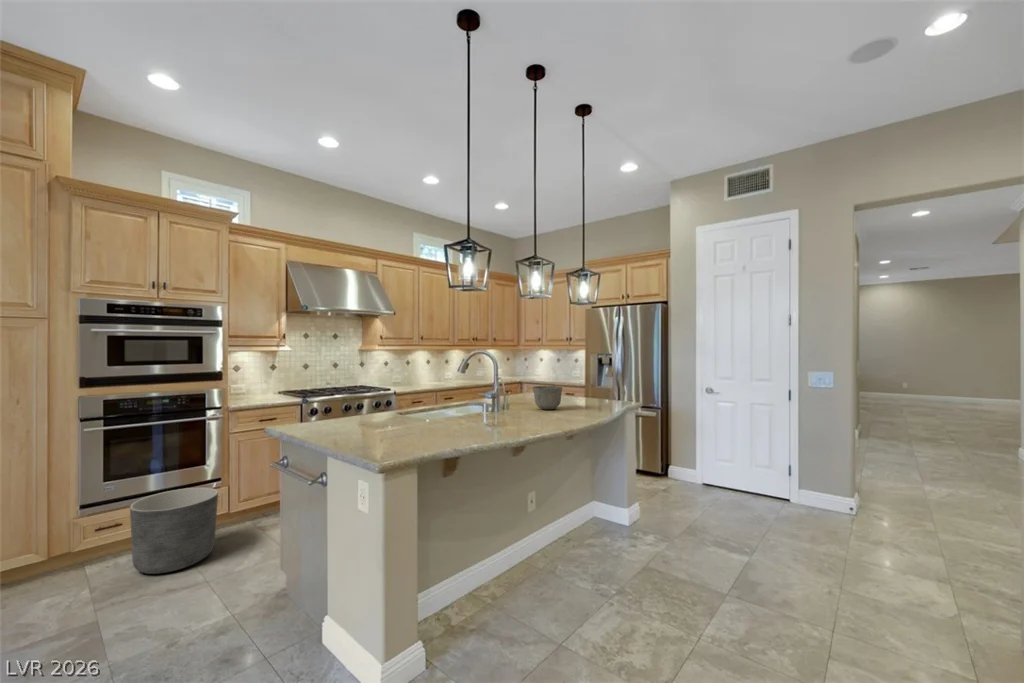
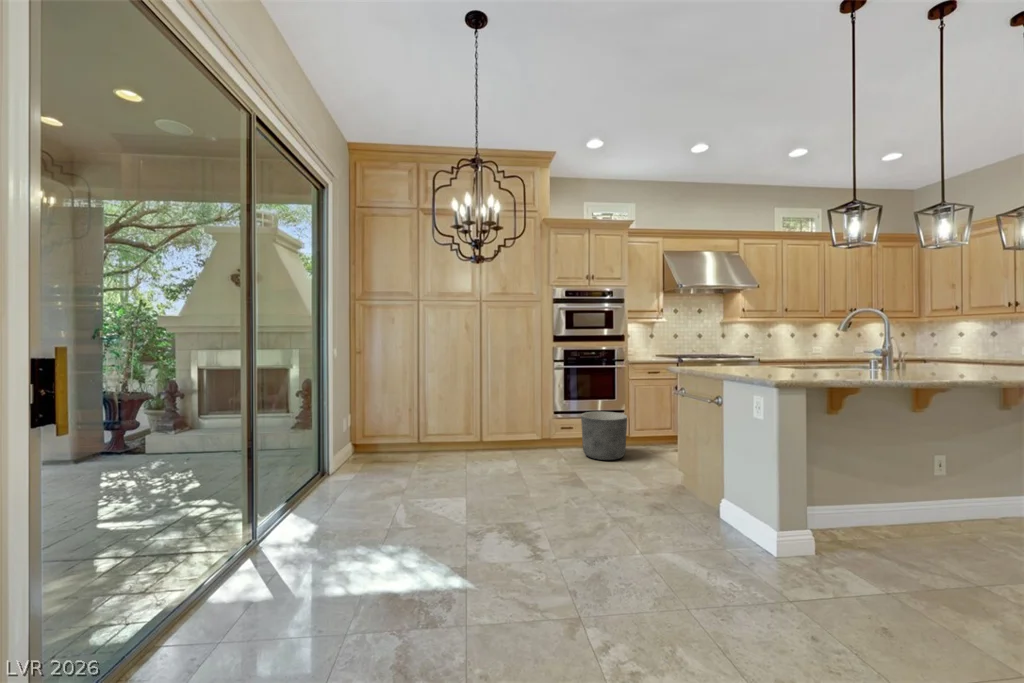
ceramic bowl: present [533,386,562,410] -> none [940,348,990,373]

